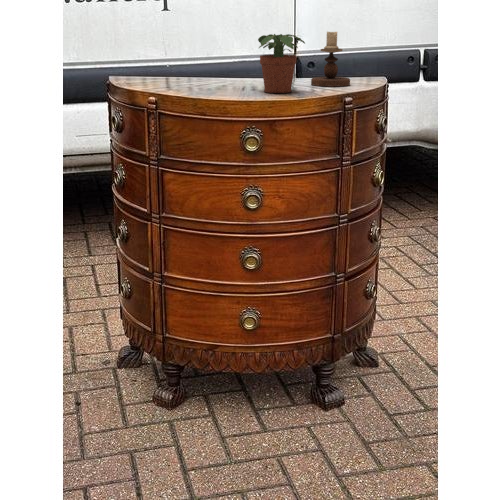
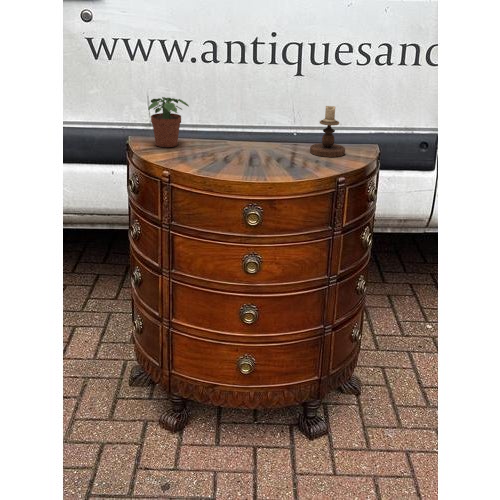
potted plant: present [258,34,305,93] -> present [148,97,189,147]

